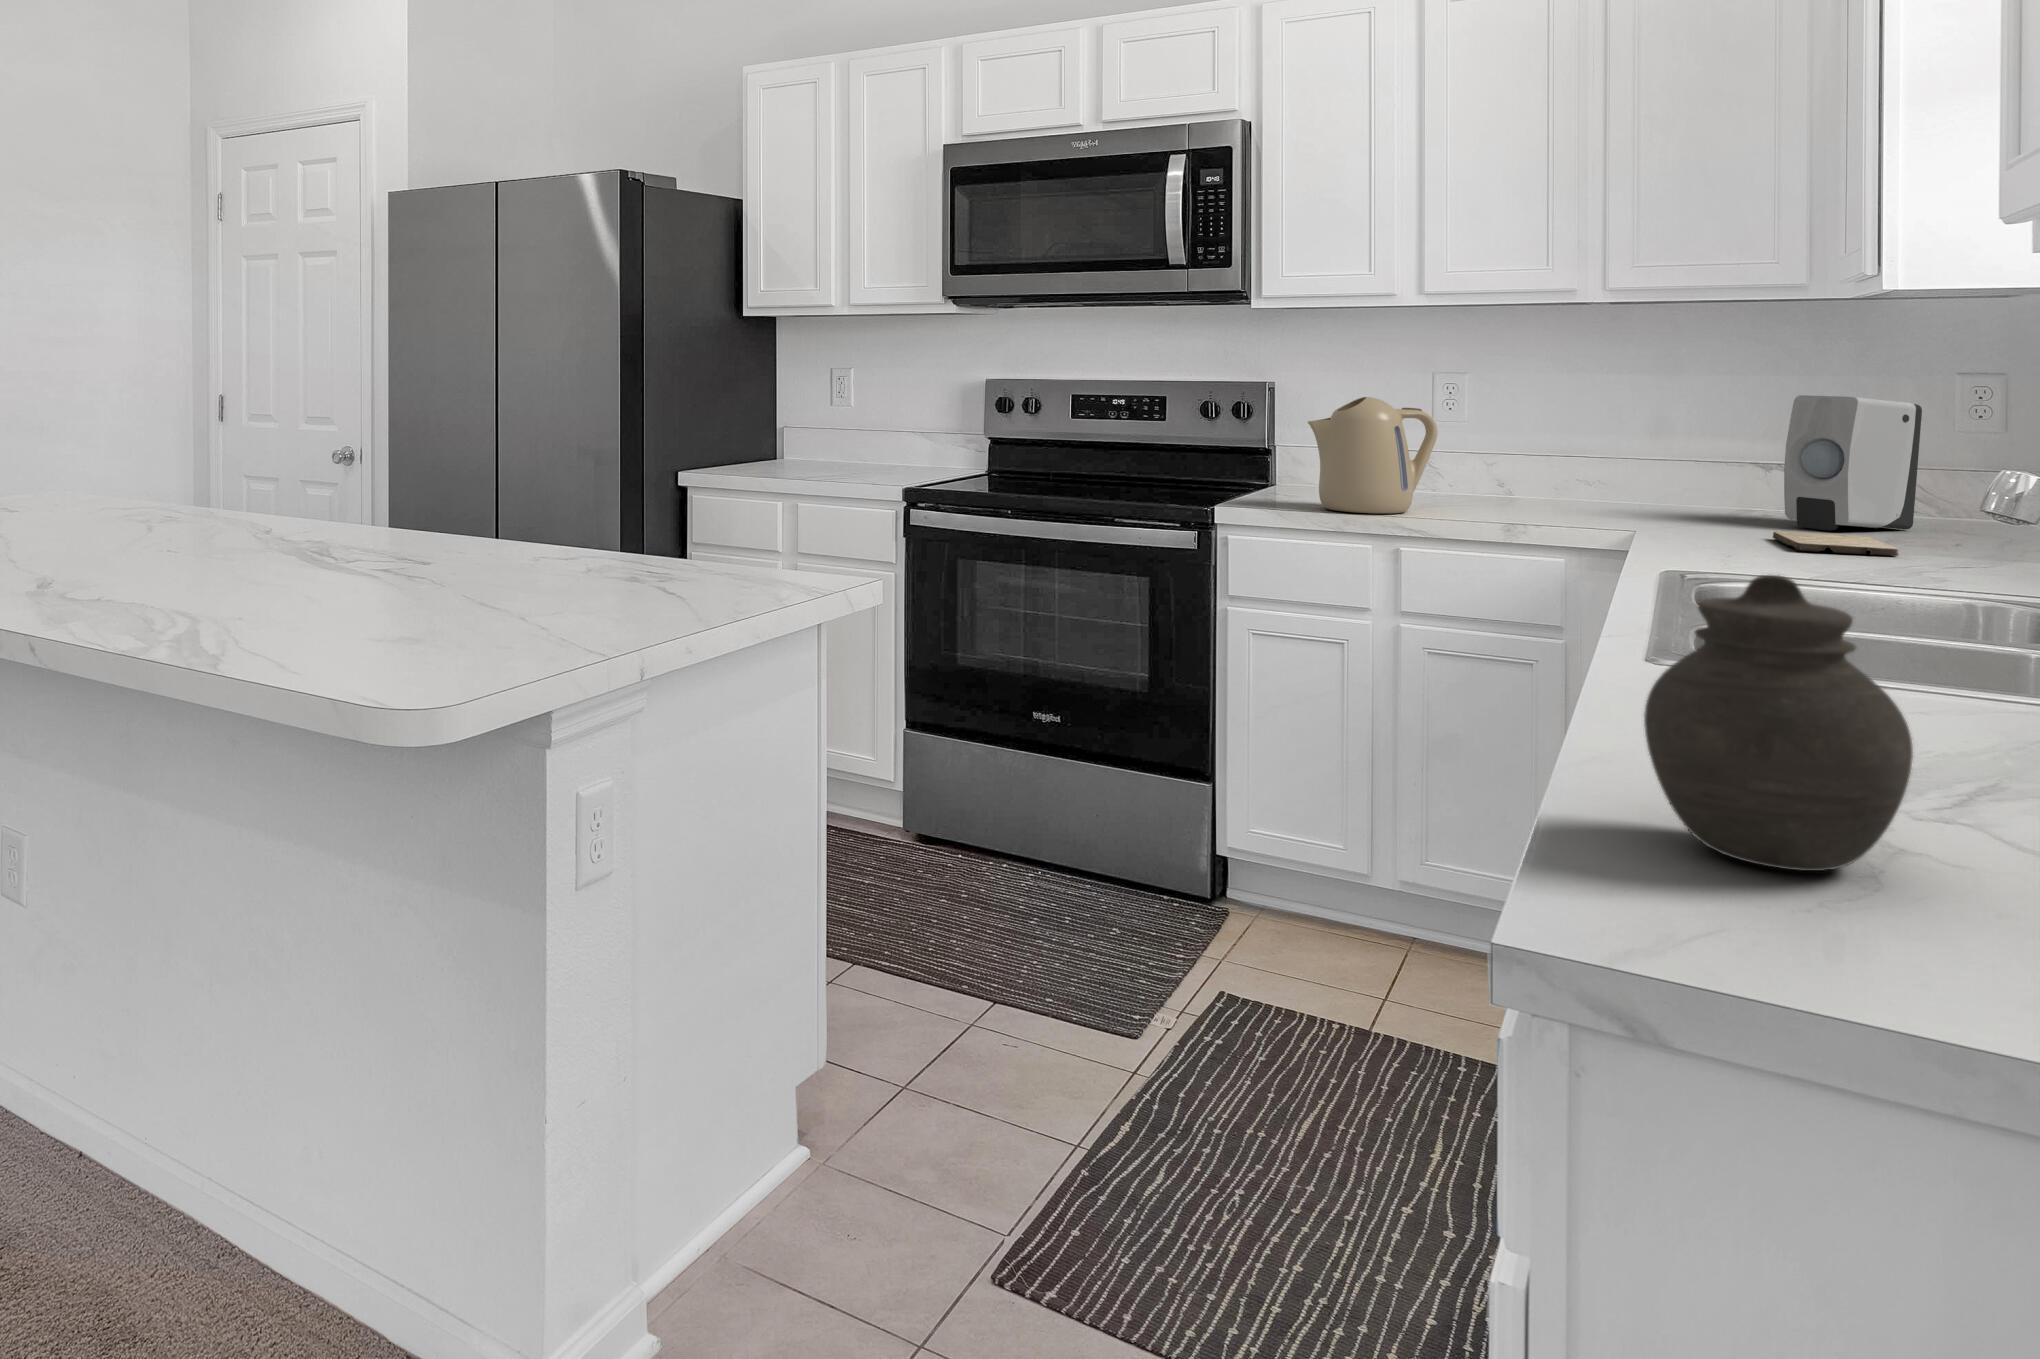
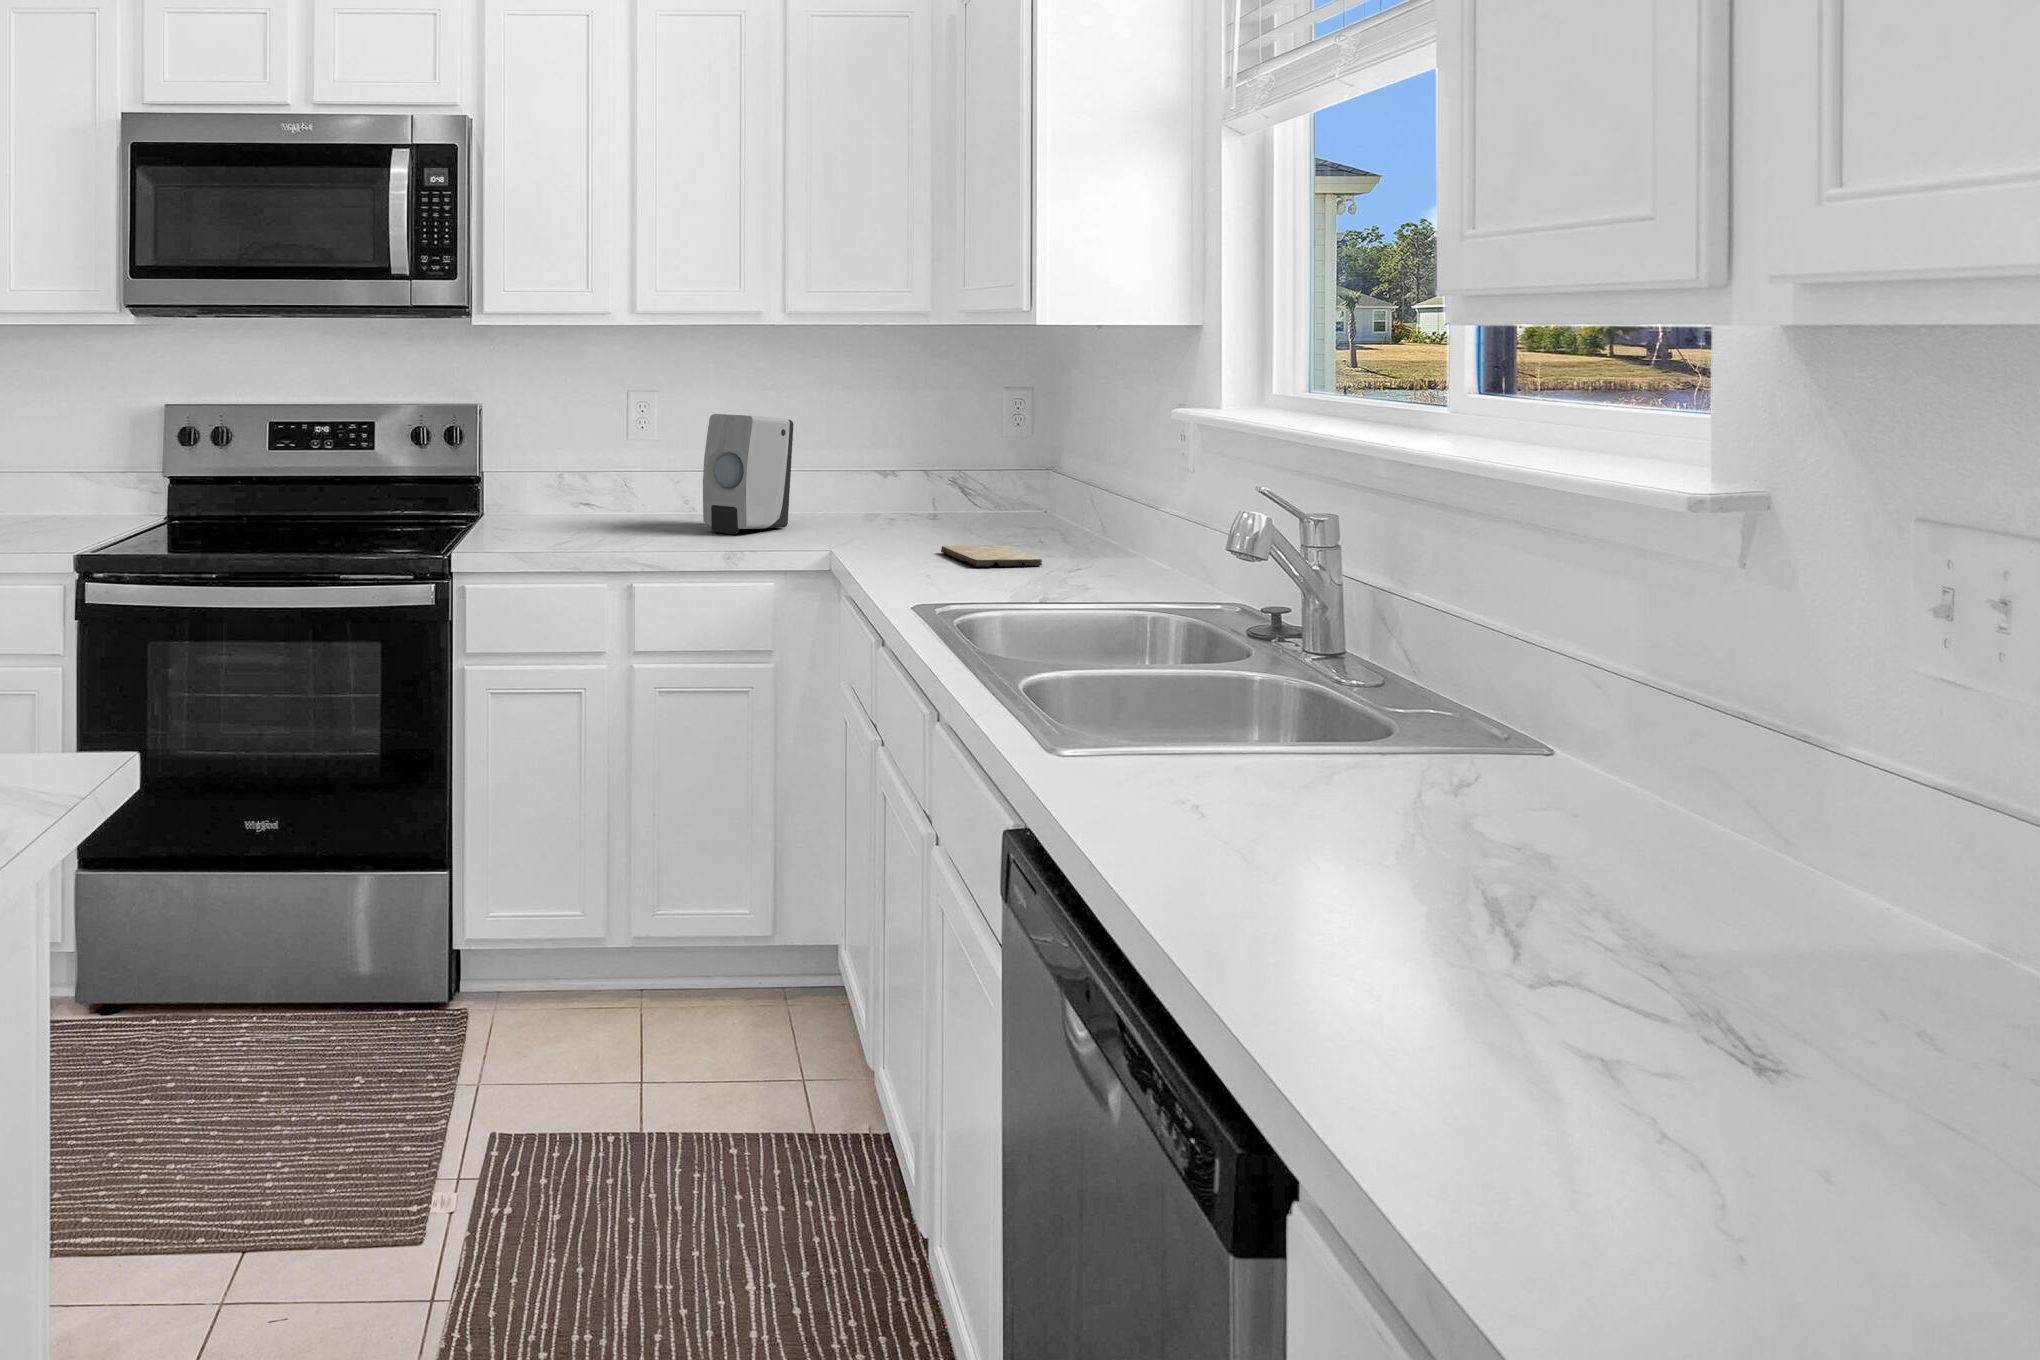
soap dispenser: present [1784,395,1922,530] -> present [703,414,793,534]
kettle: present [1308,397,1438,514] -> none [545,425,662,550]
jar: present [1644,575,1913,871] -> none [1454,788,1792,1207]

